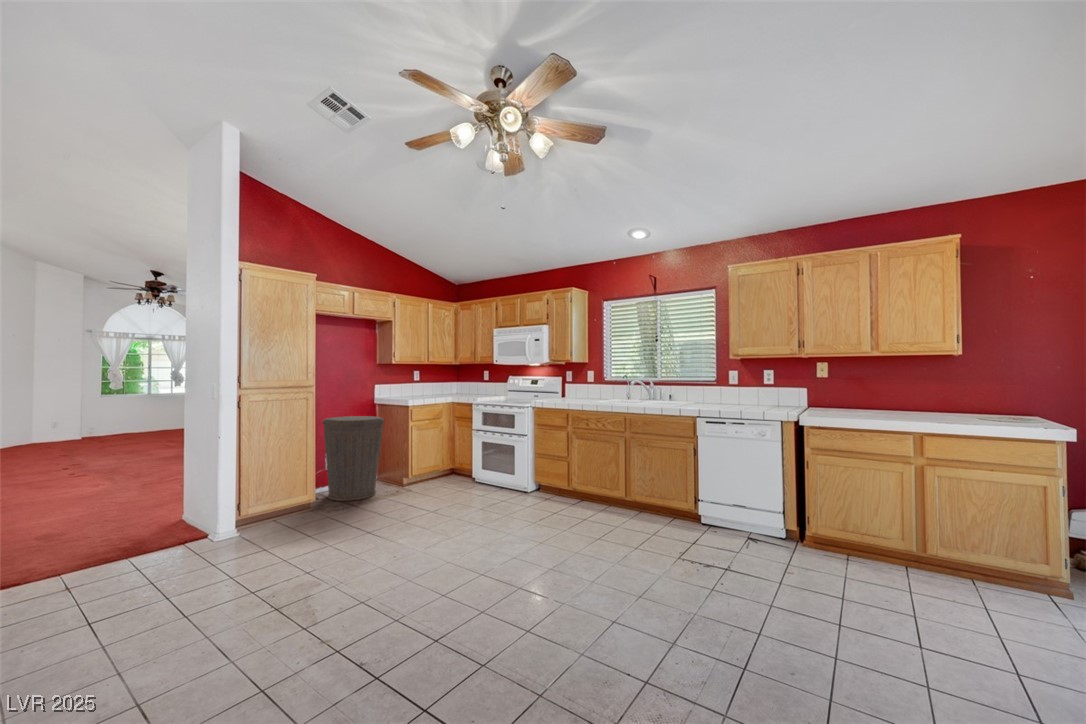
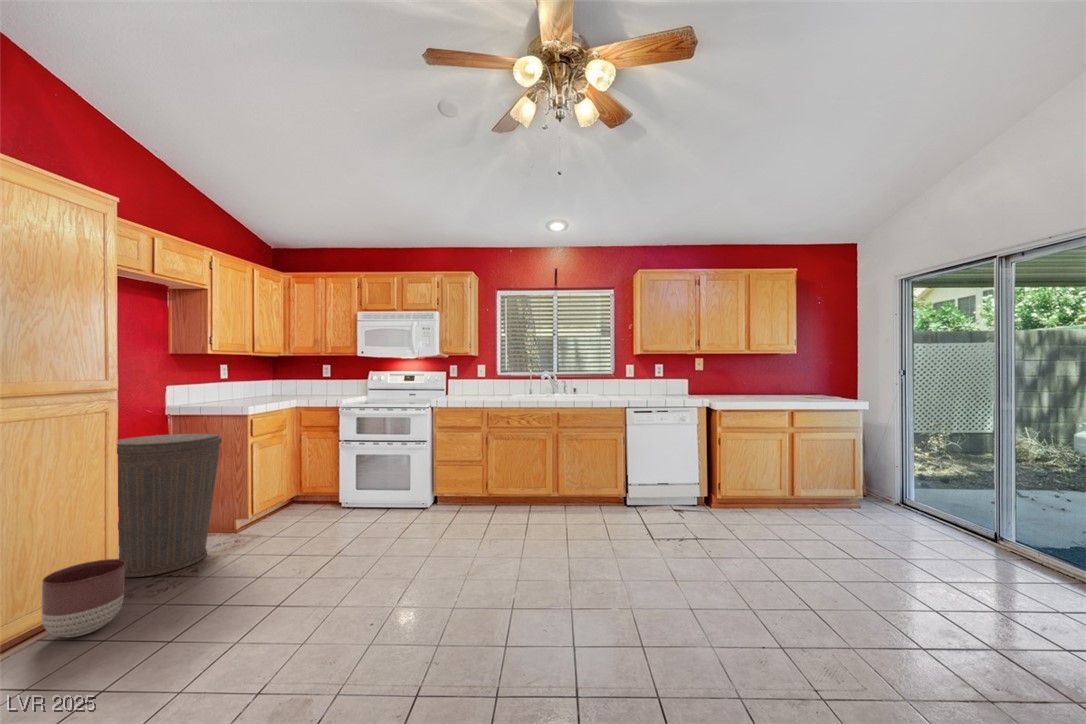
planter: none [271,484,309,522] -> present [42,559,126,638]

